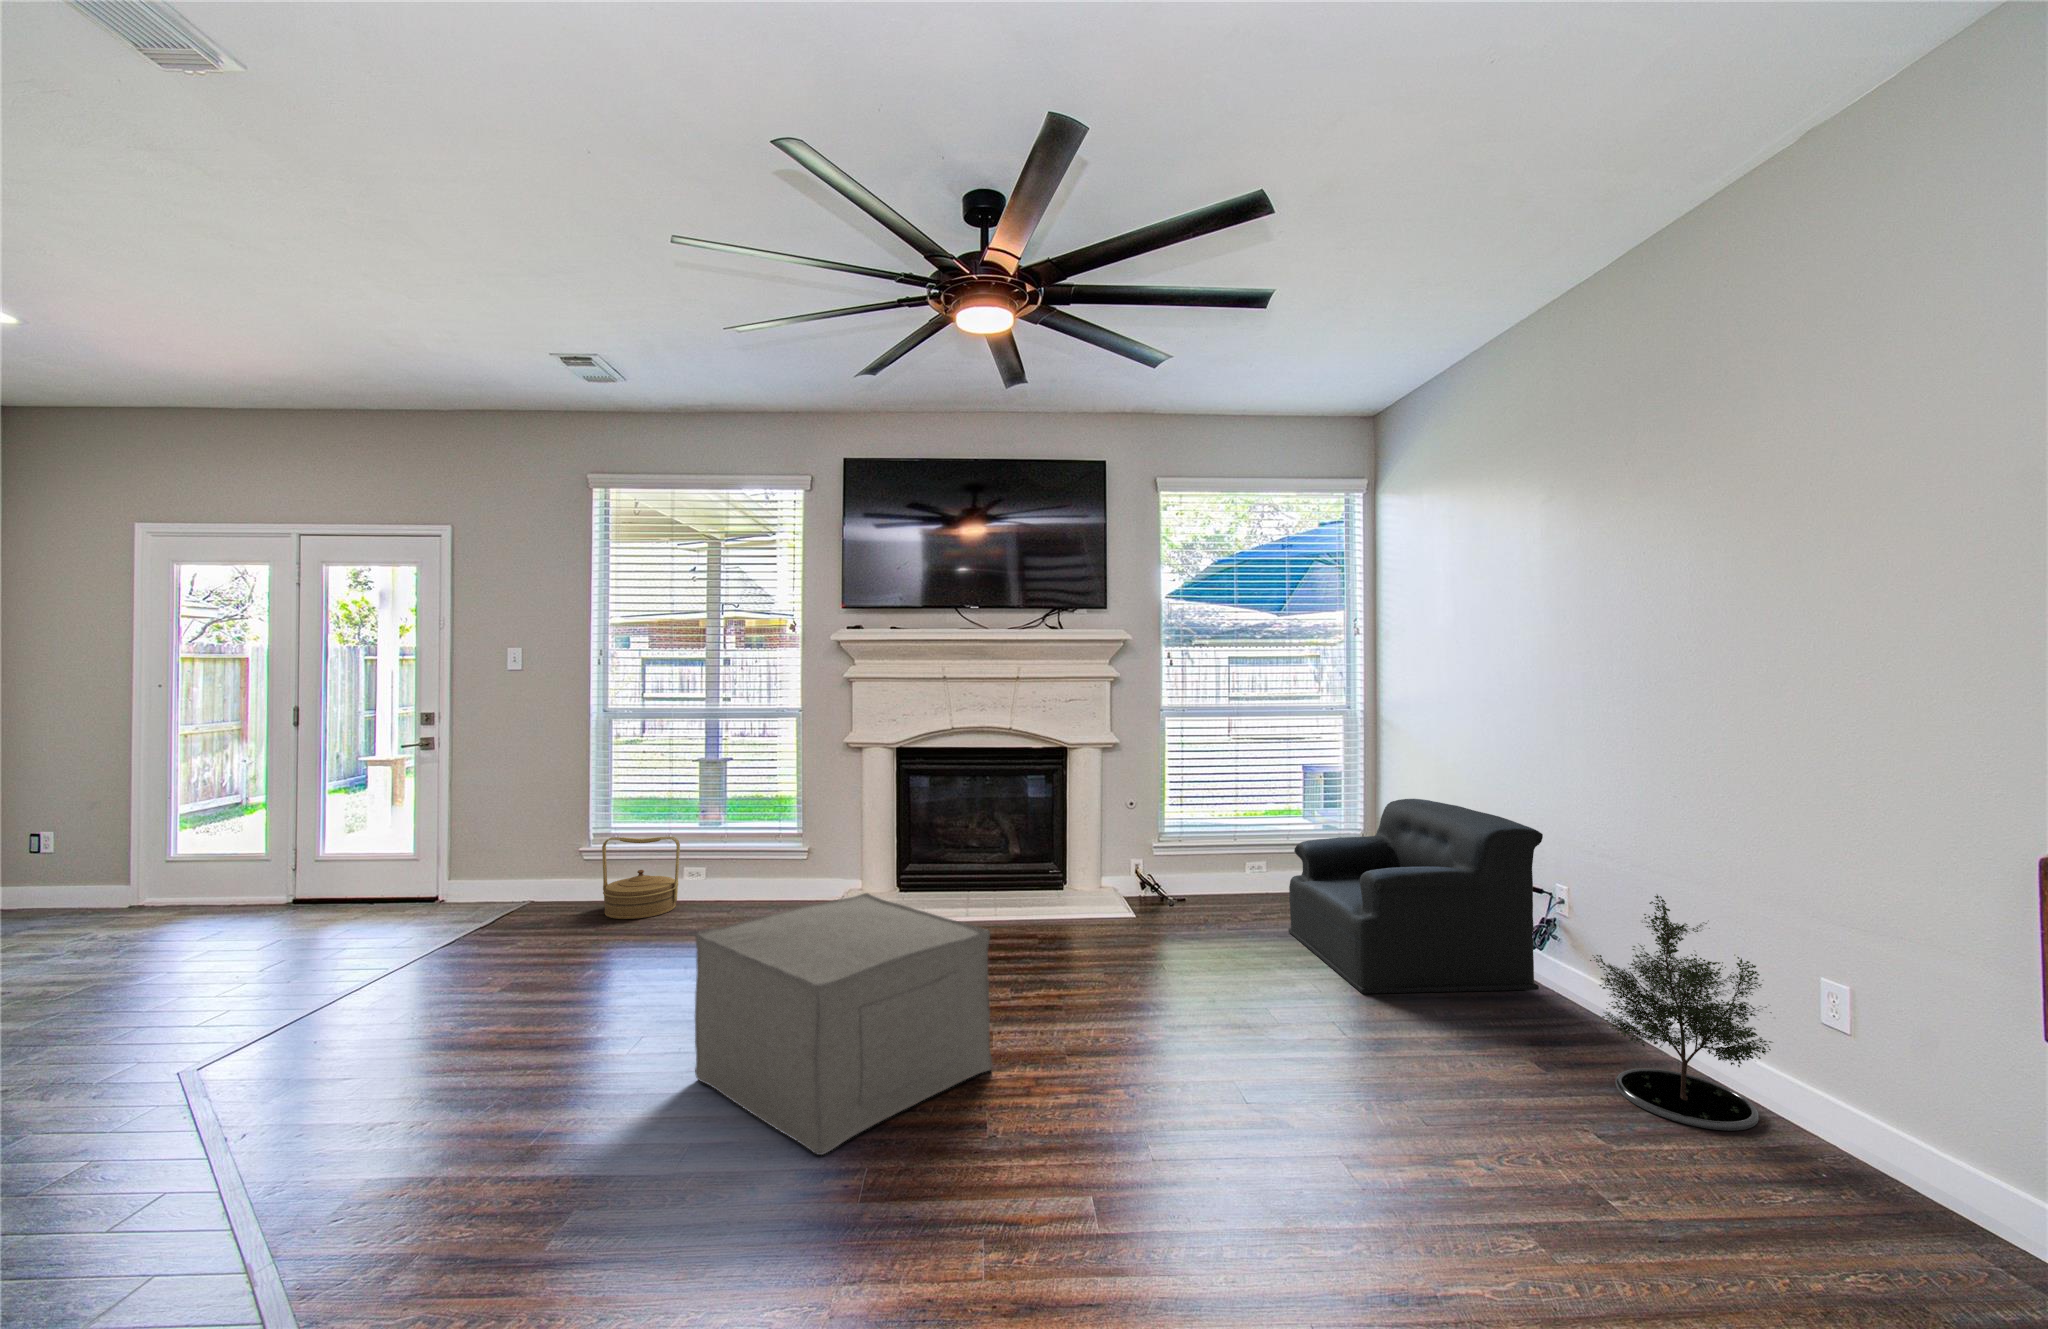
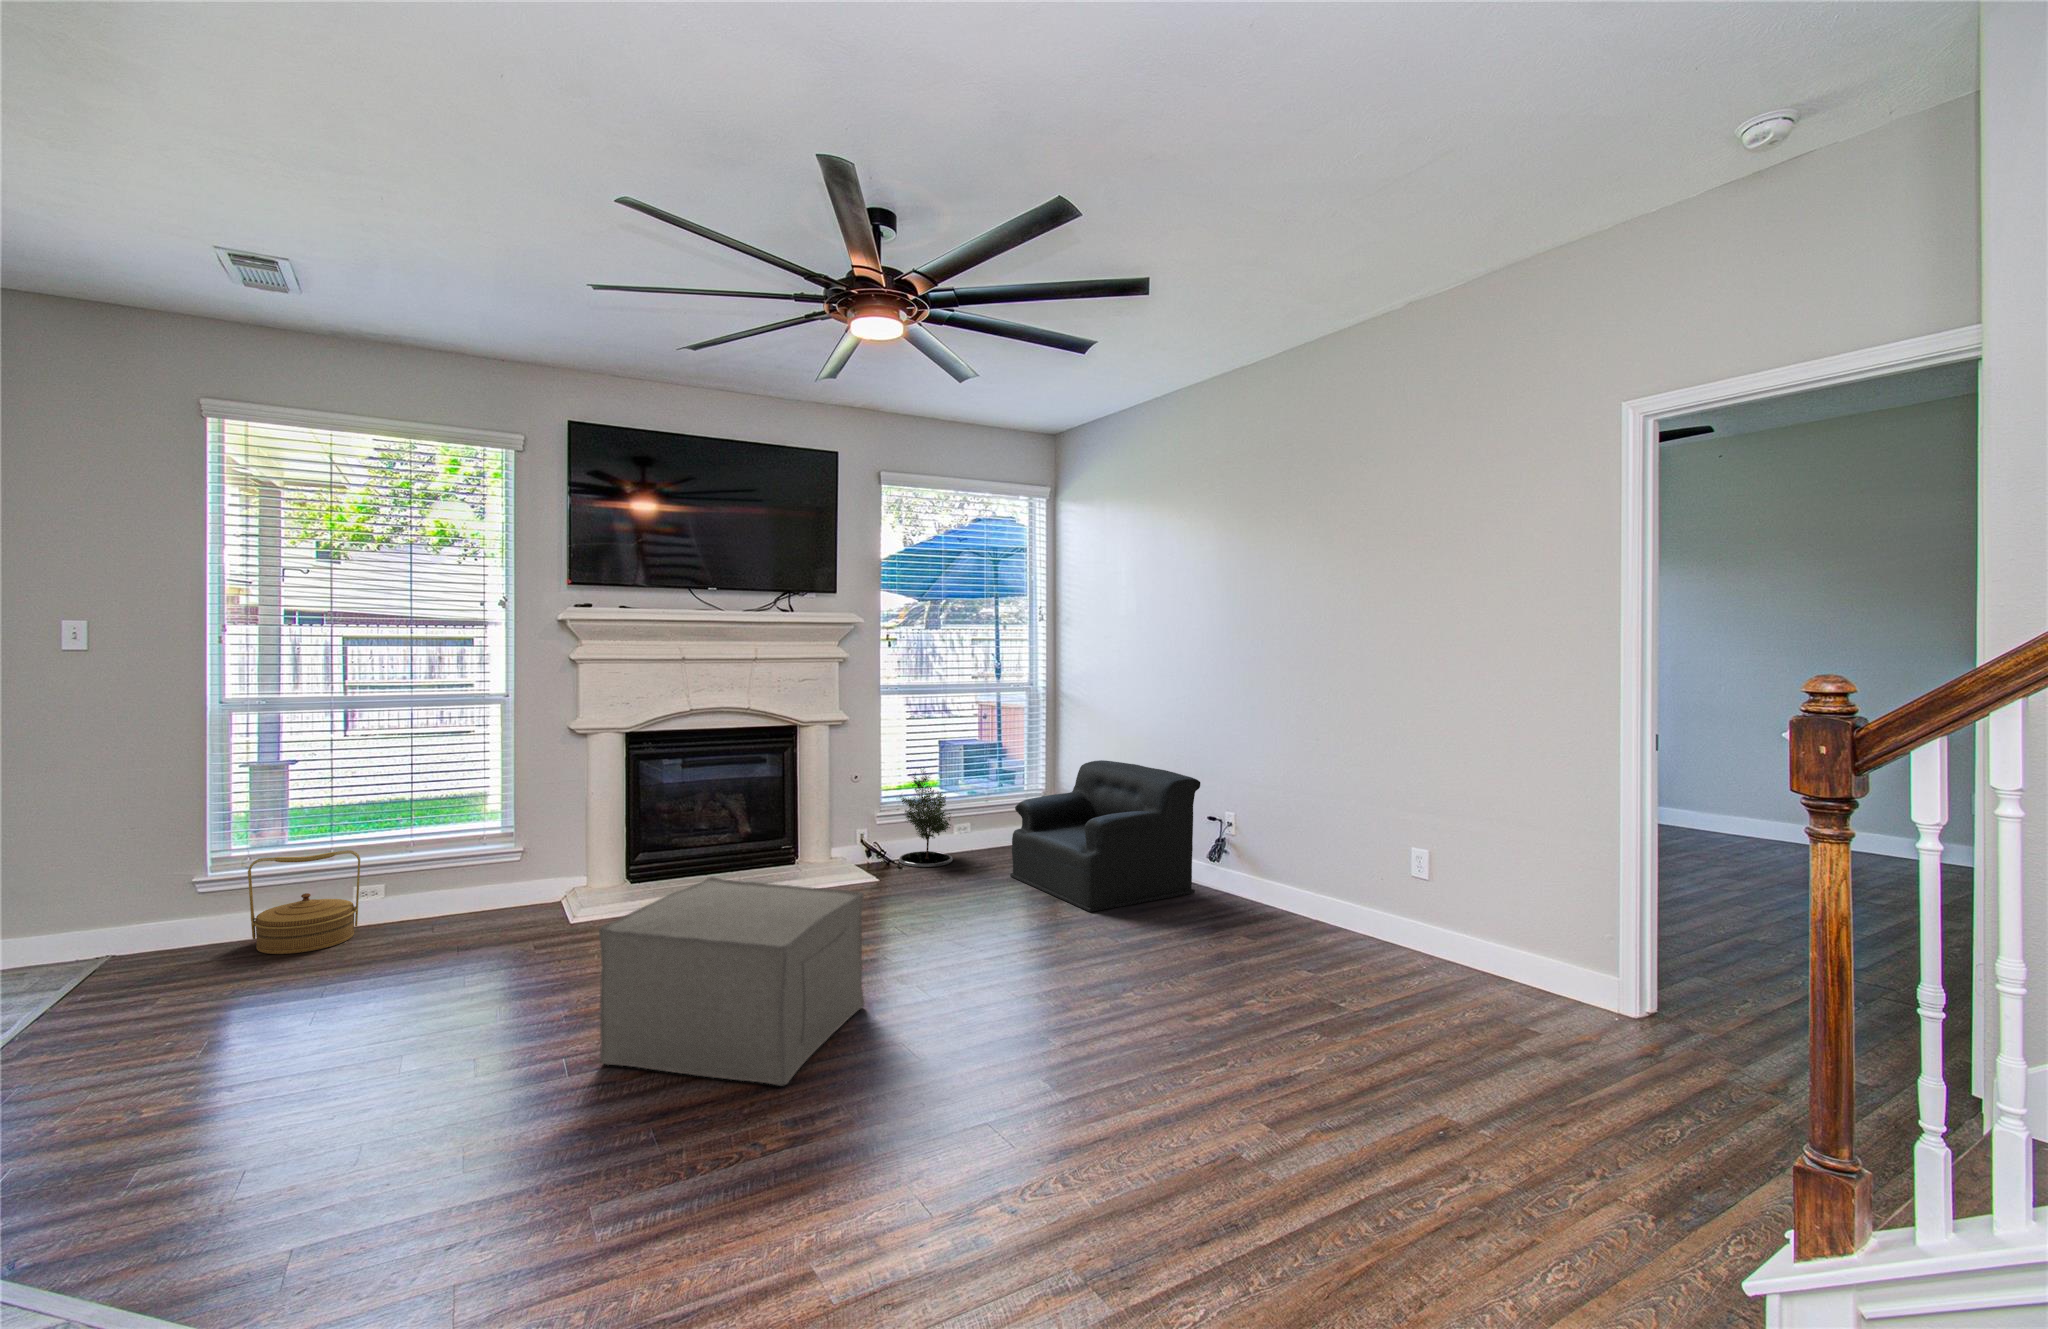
potted tree: present [1590,895,1773,1131] -> present [899,768,952,867]

